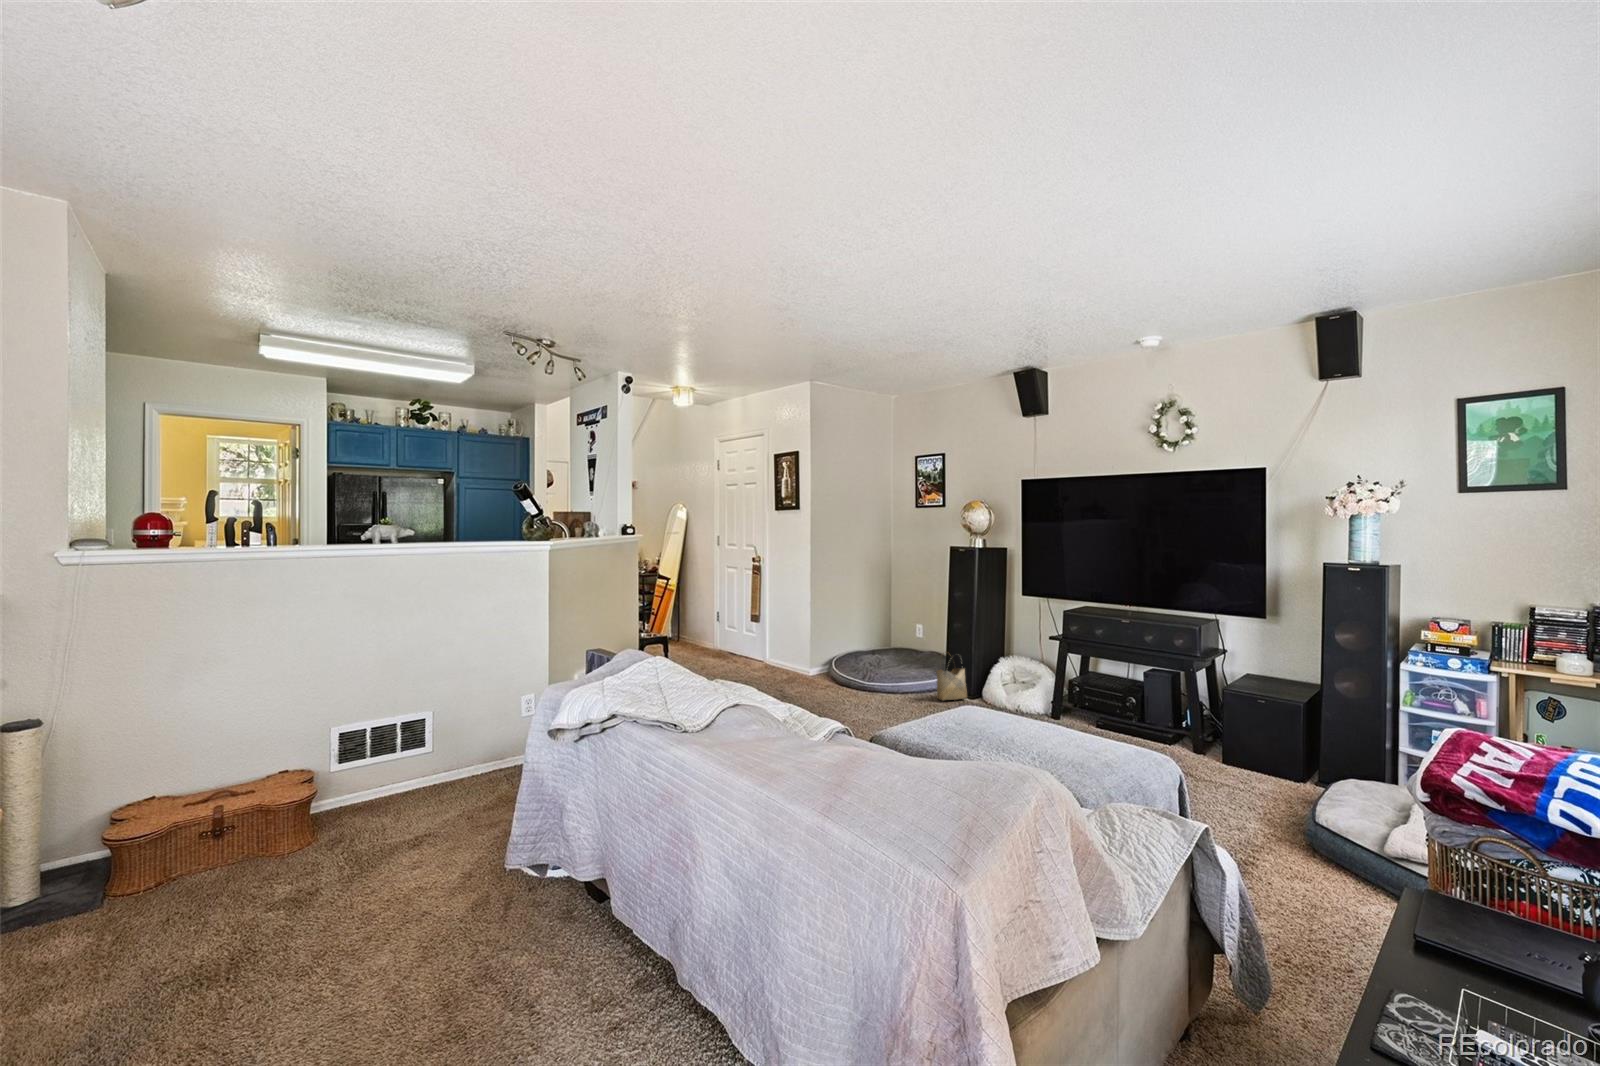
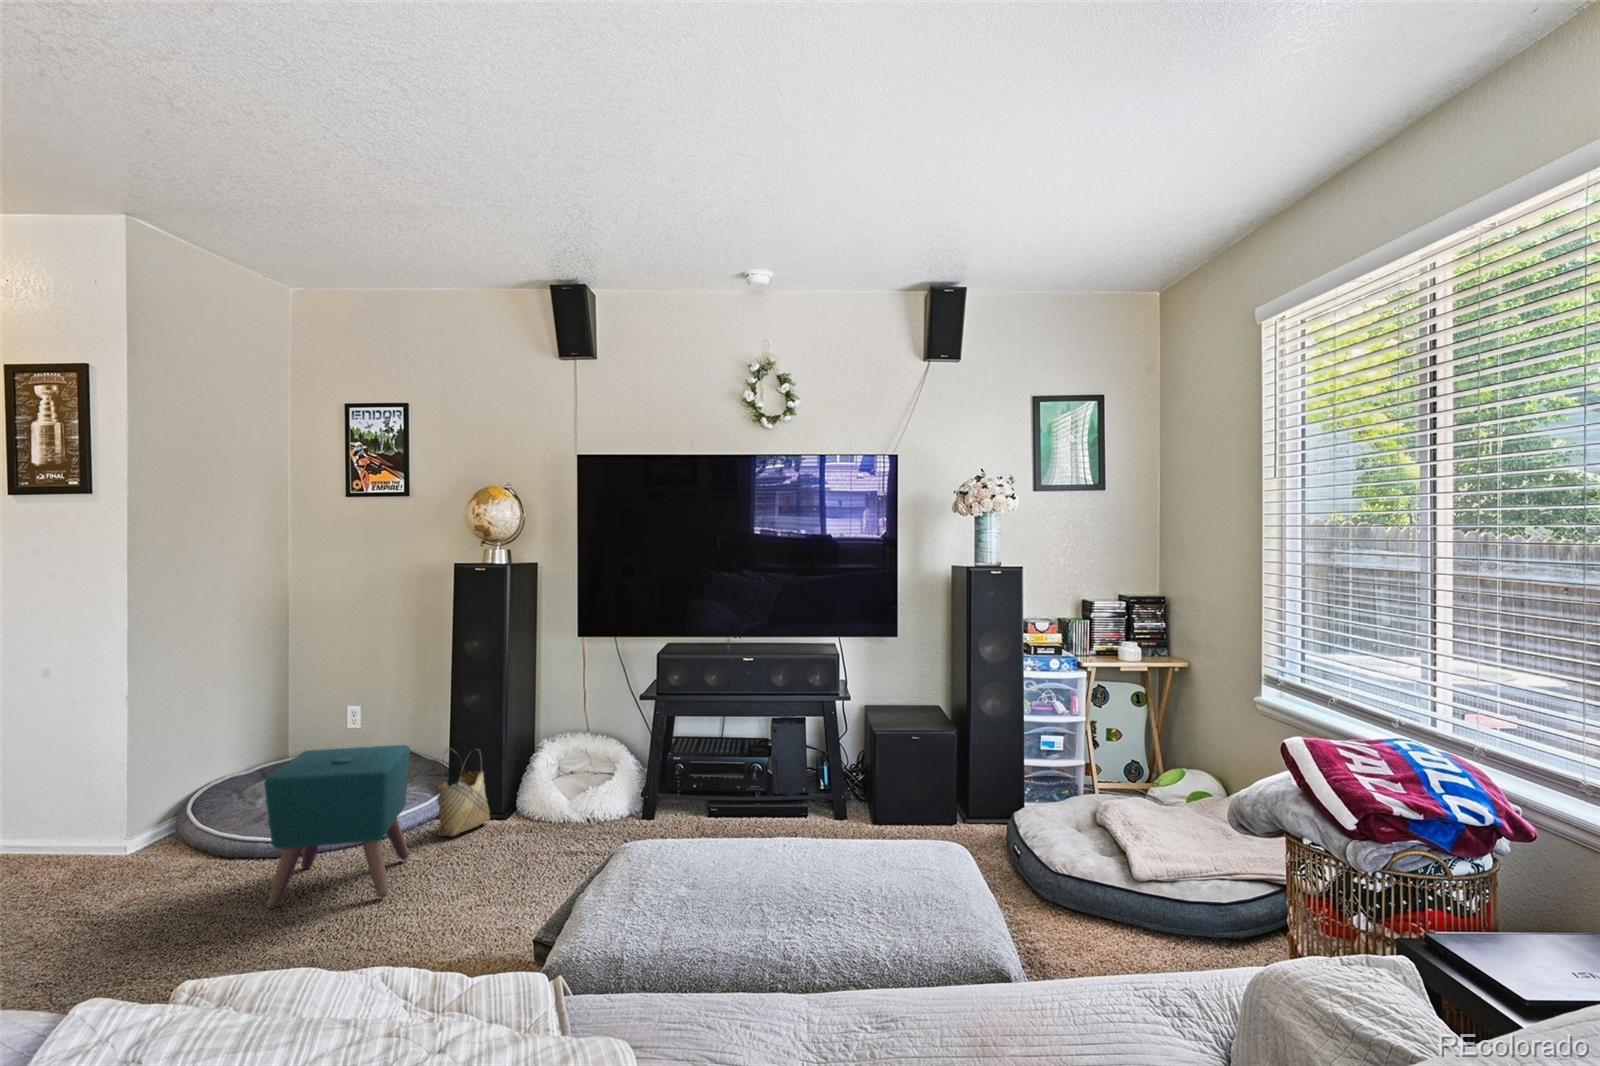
ottoman: none [845,638,916,716] -> present [264,745,410,909]

